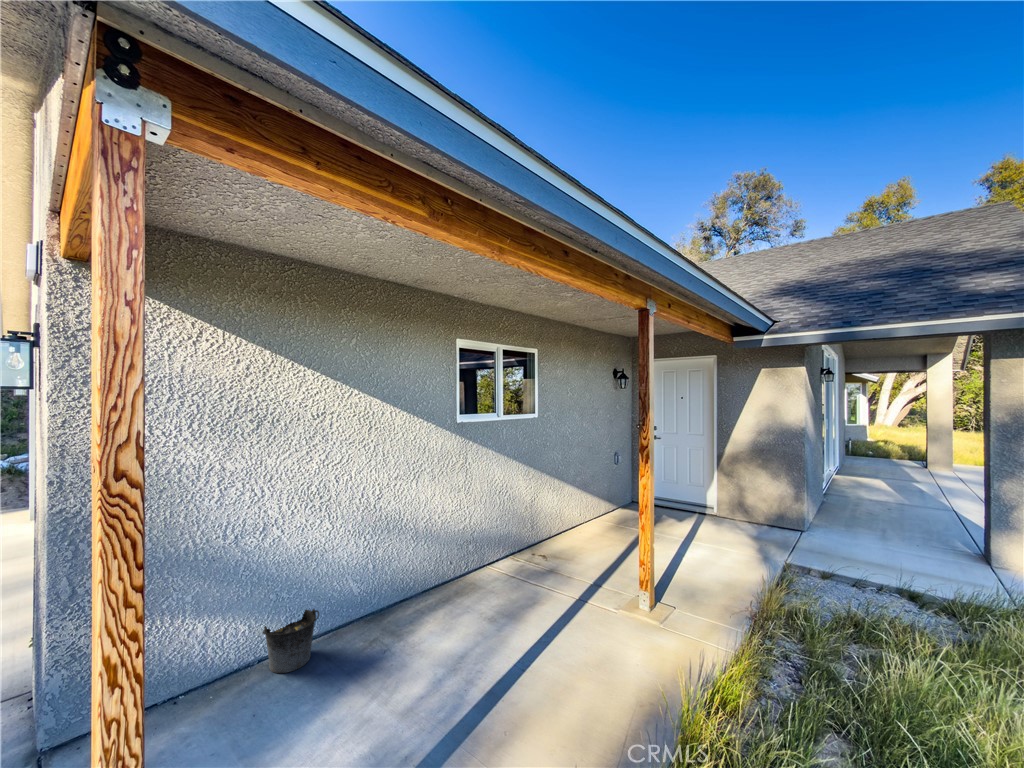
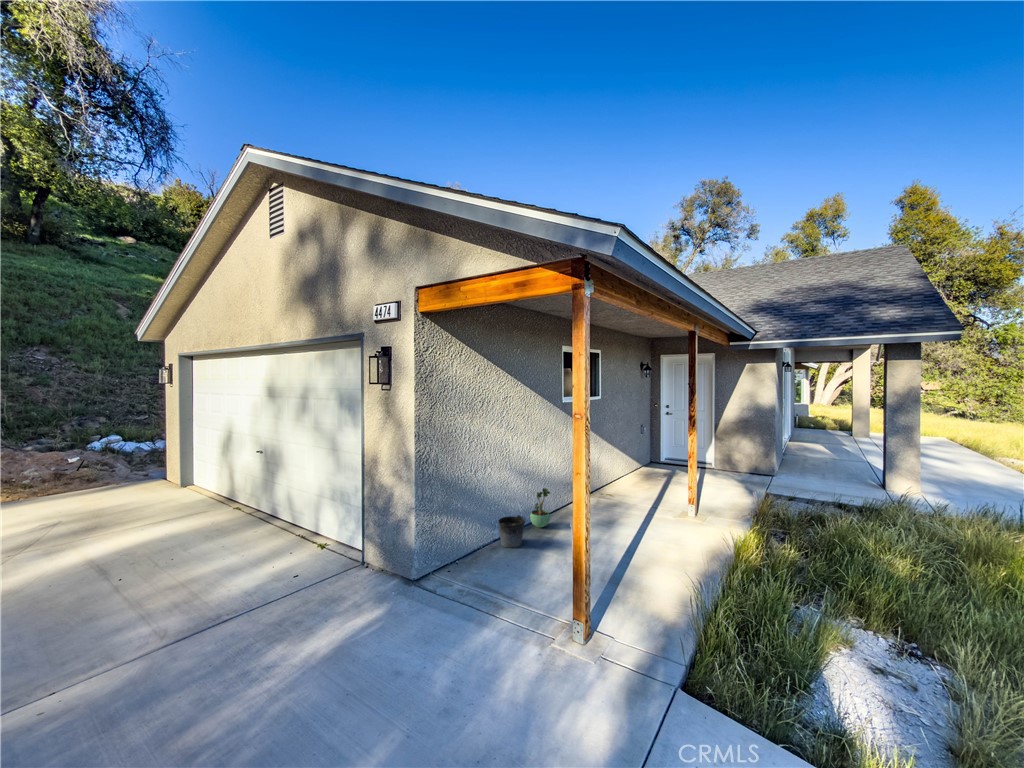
potted plant: none [360,555,399,623] -> present [530,488,550,527]

